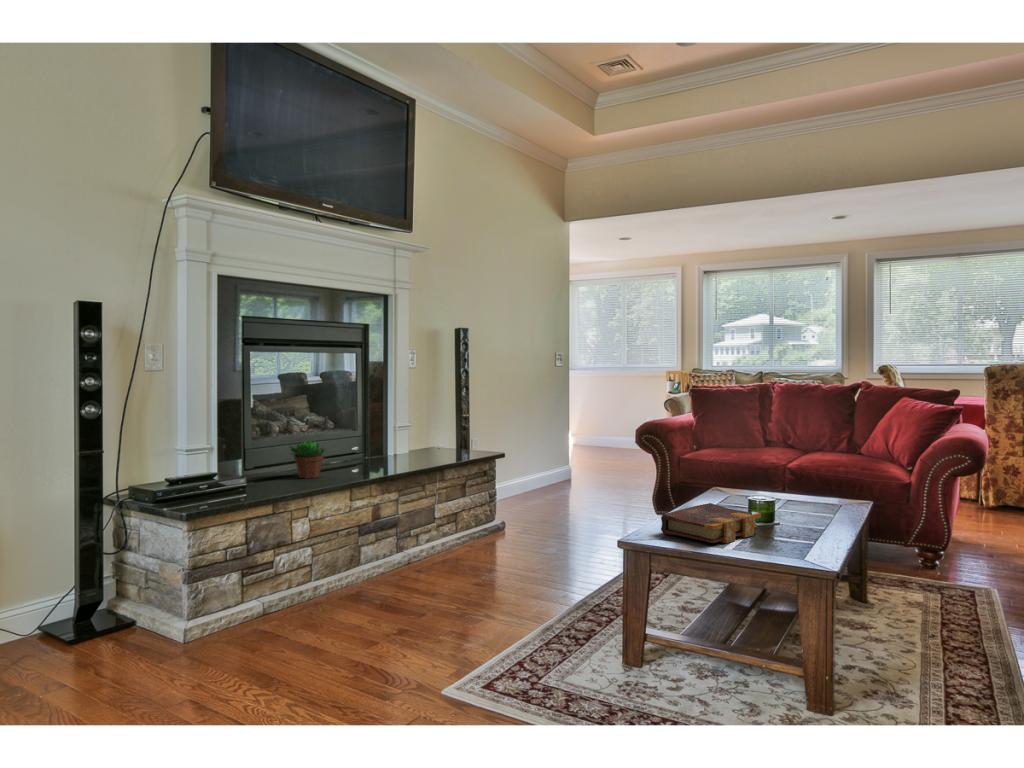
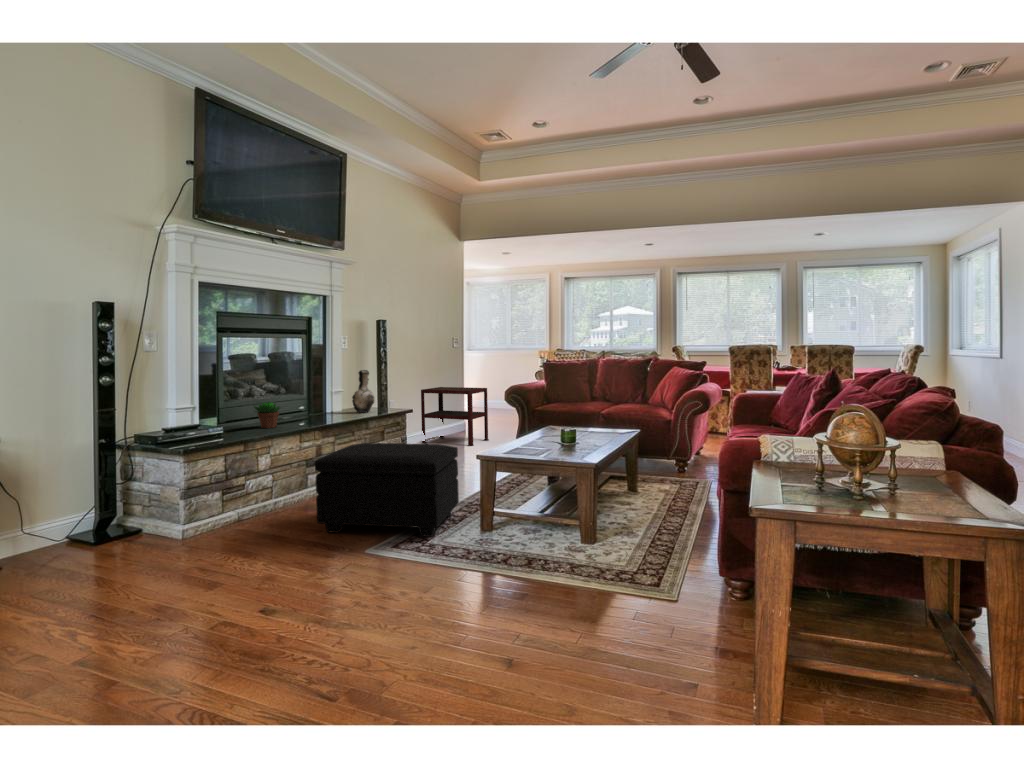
decorative vase: none [422,396,453,457] -> present [352,370,374,413]
side table: none [513,419,609,506] -> present [421,387,489,446]
book: present [661,503,761,543] -> none [505,431,567,454]
footstool: none [371,510,582,667] -> present [315,443,459,537]

